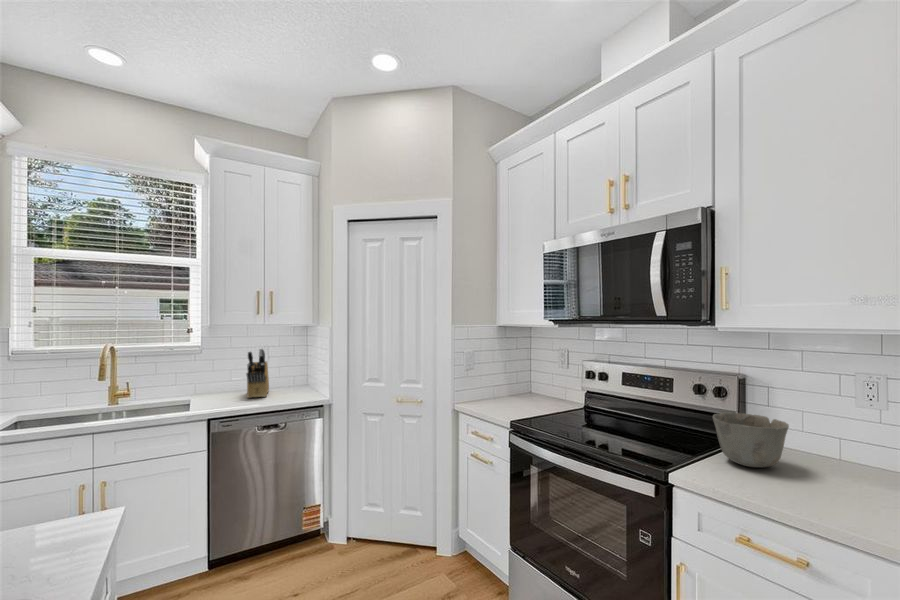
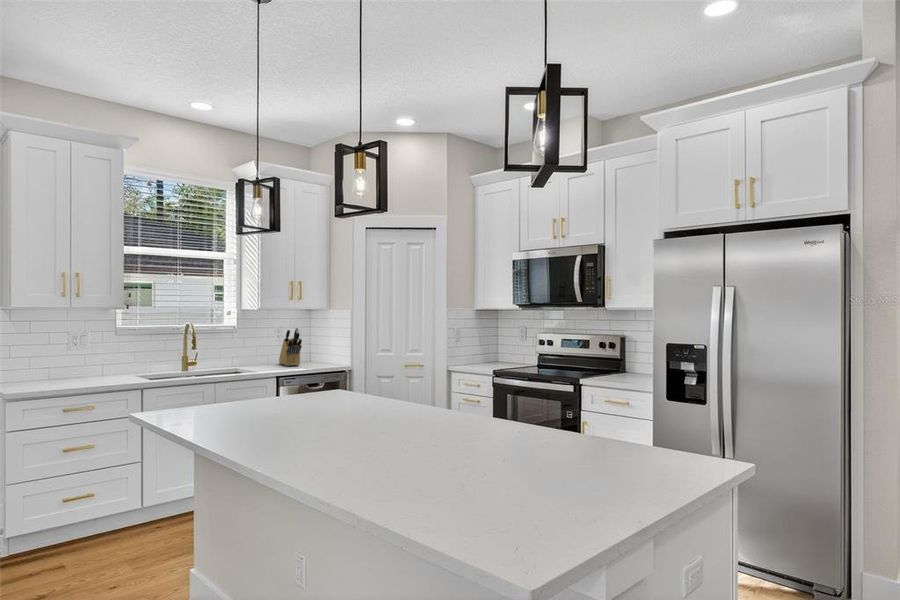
ceramic bowl: present [713,413,789,468] -> none [601,354,634,377]

